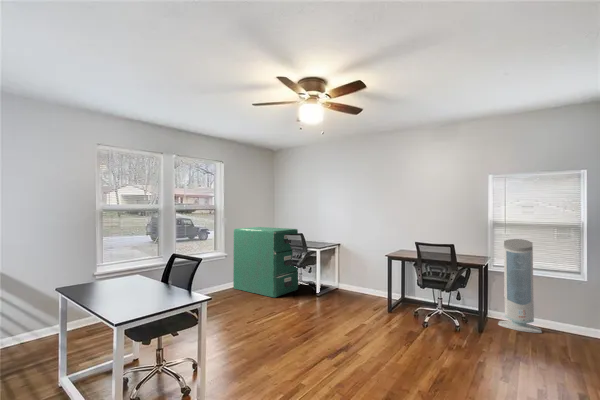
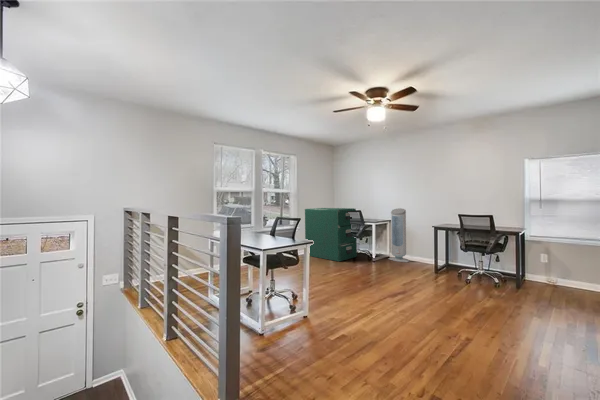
air purifier: present [498,239,542,333] -> present [388,208,410,262]

